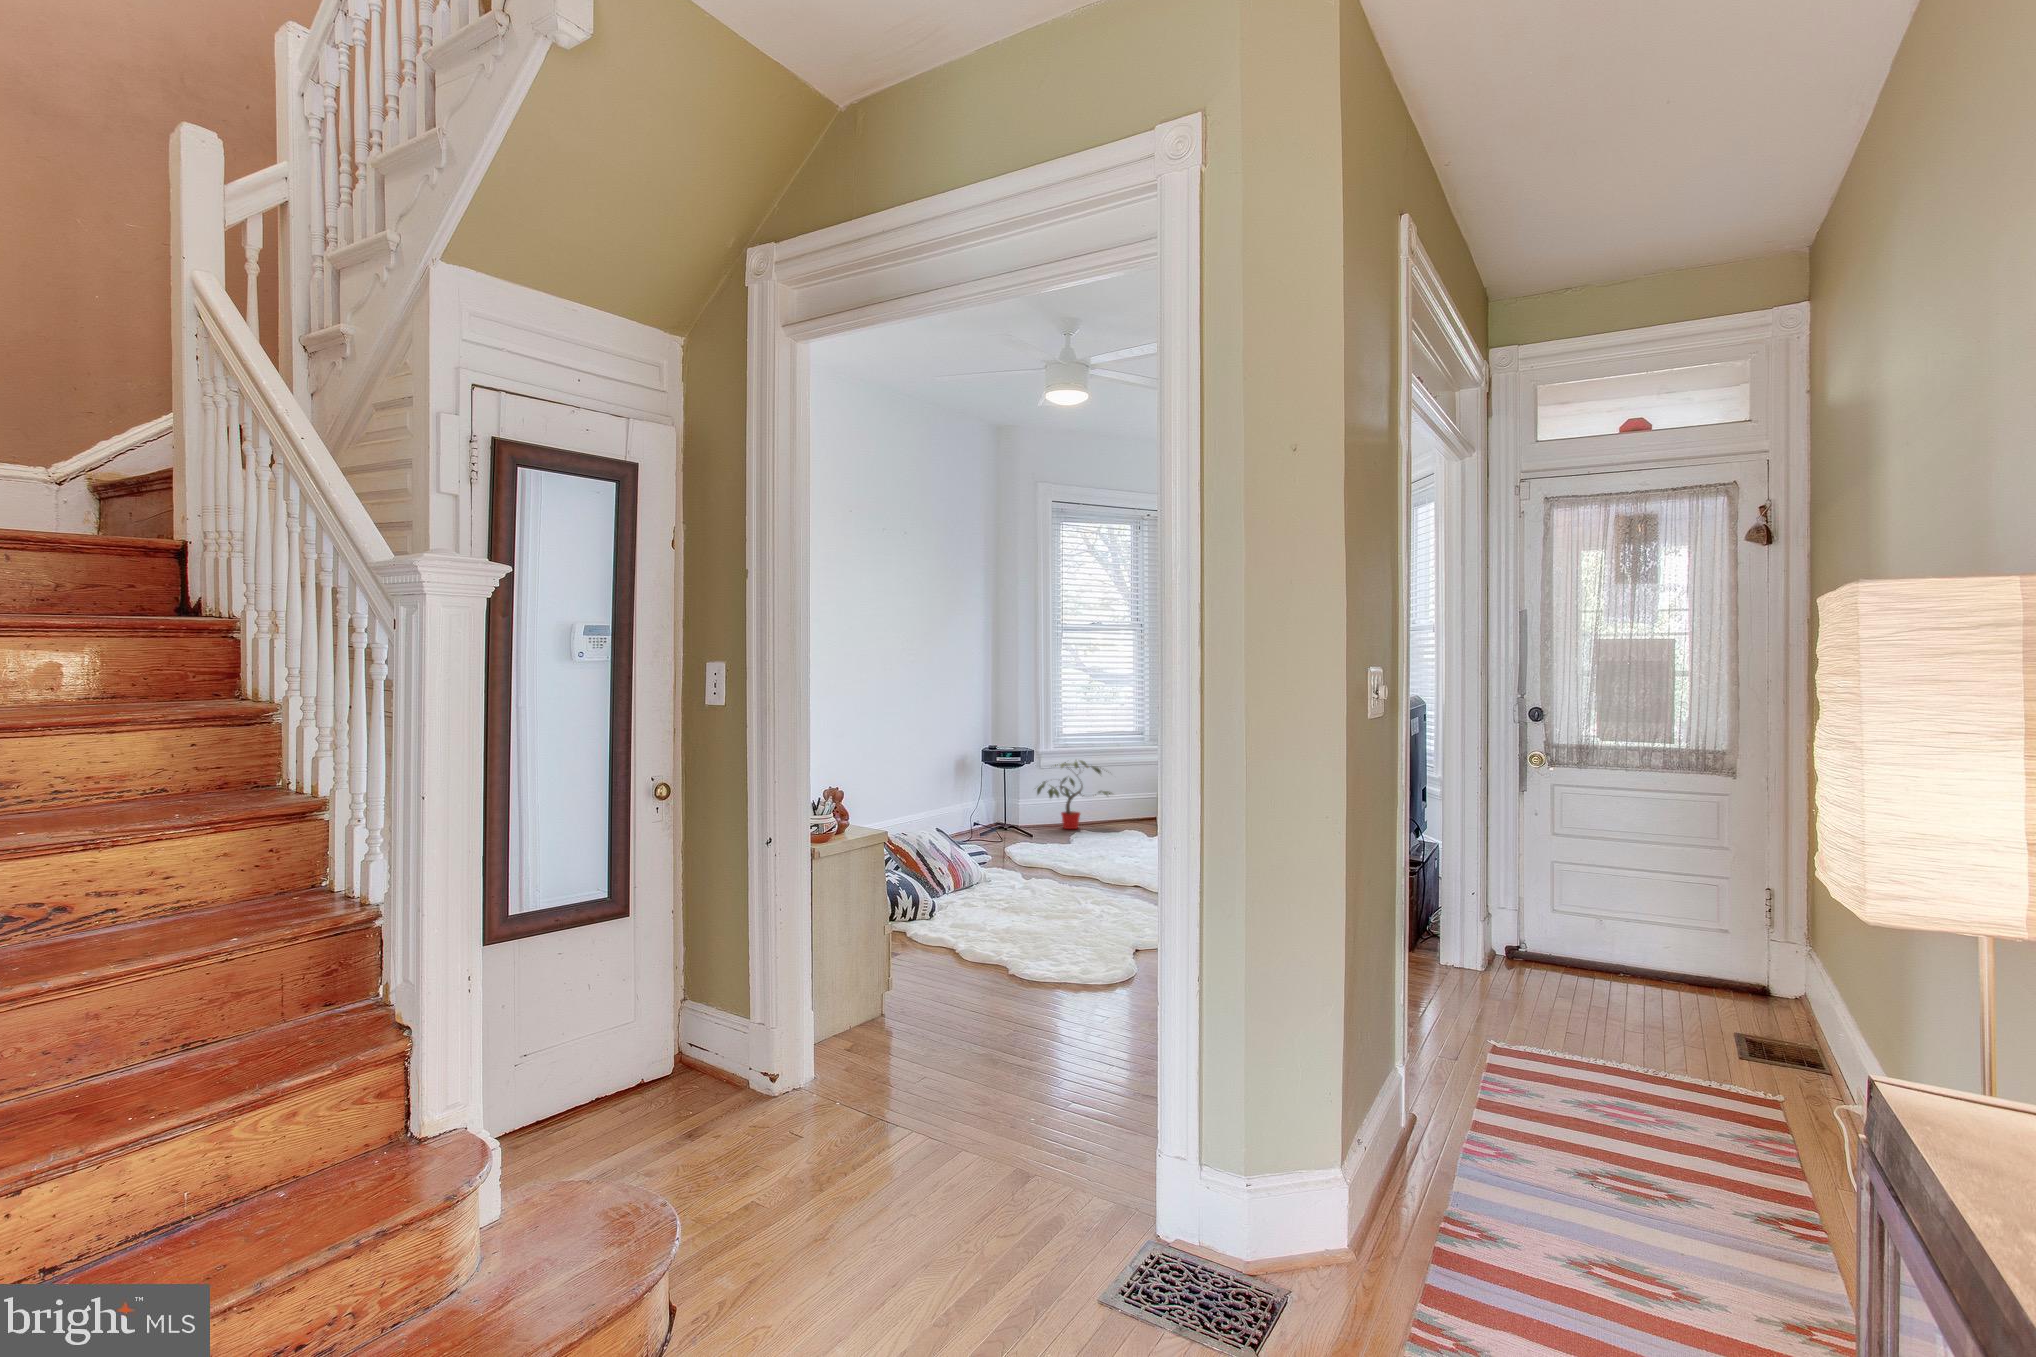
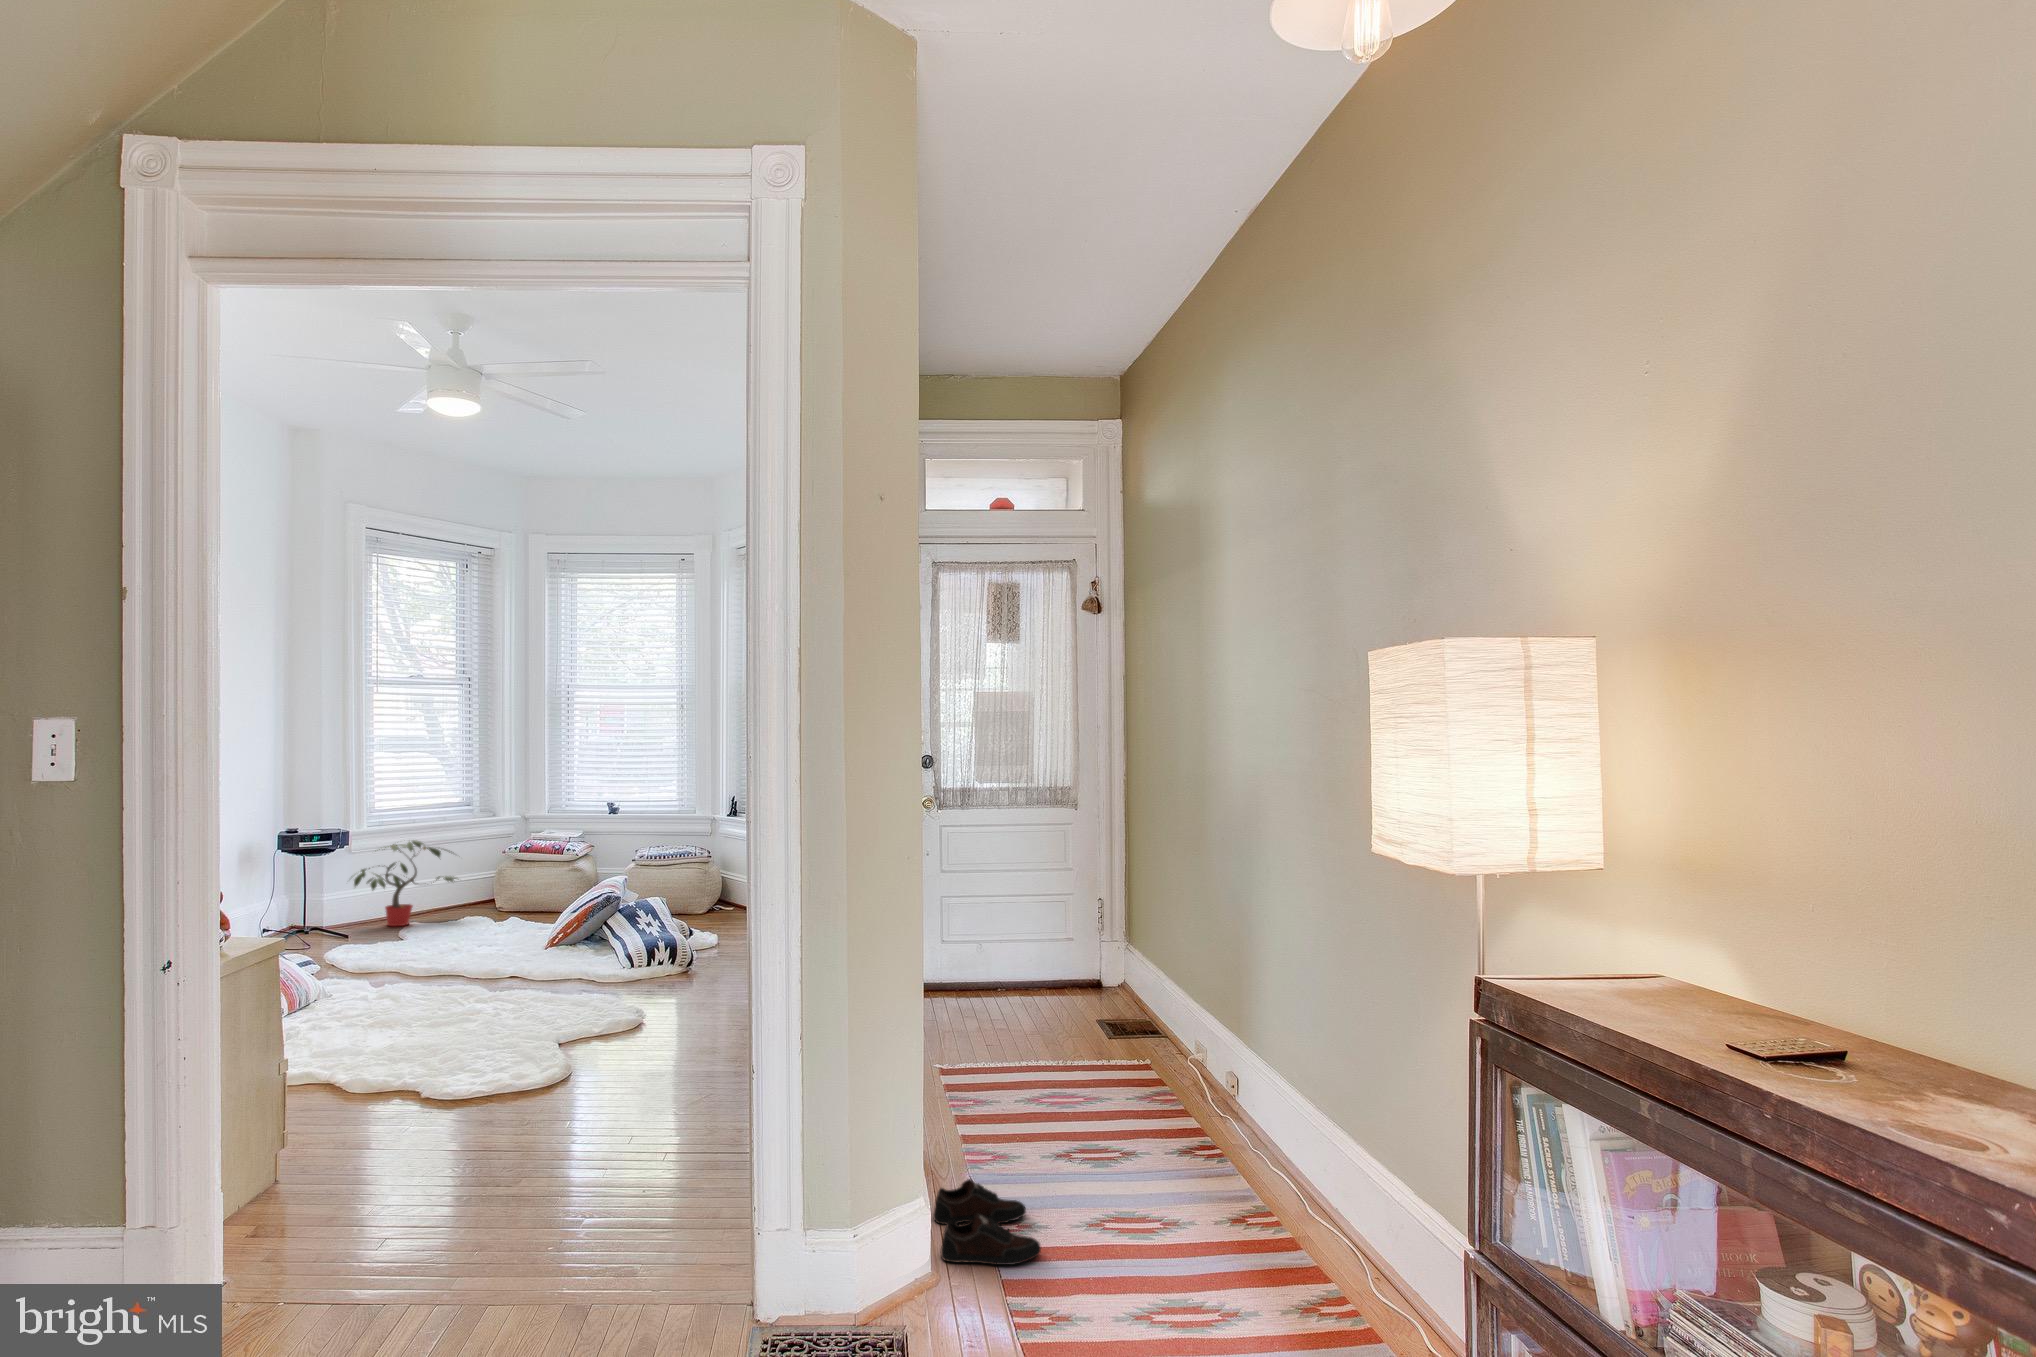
shoe: none [1368,1168,1493,1277] -> present [933,1179,1041,1265]

